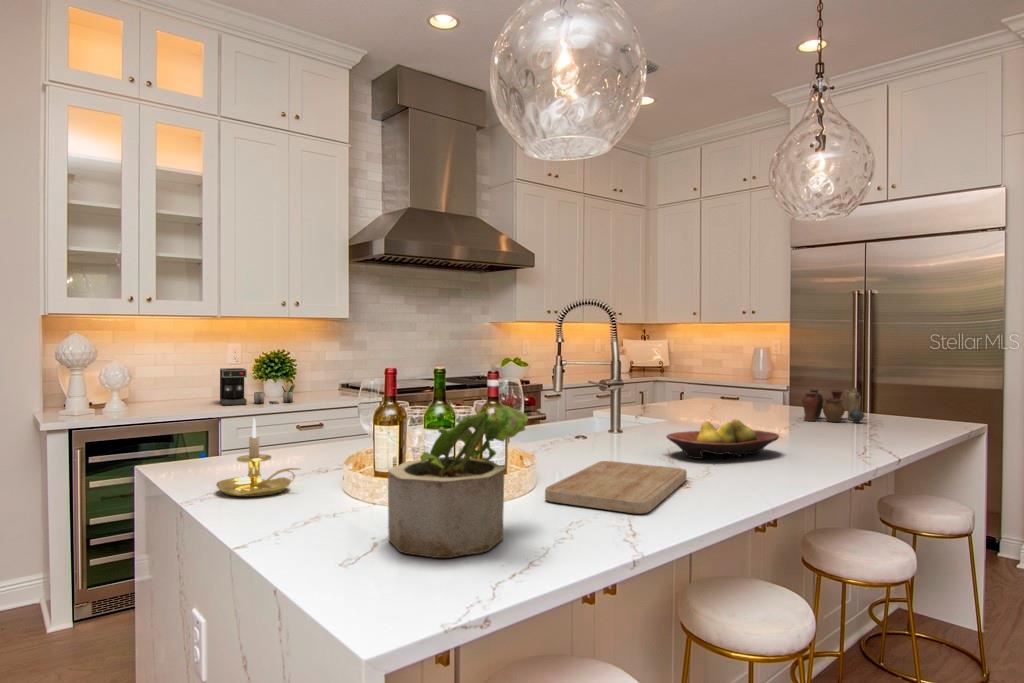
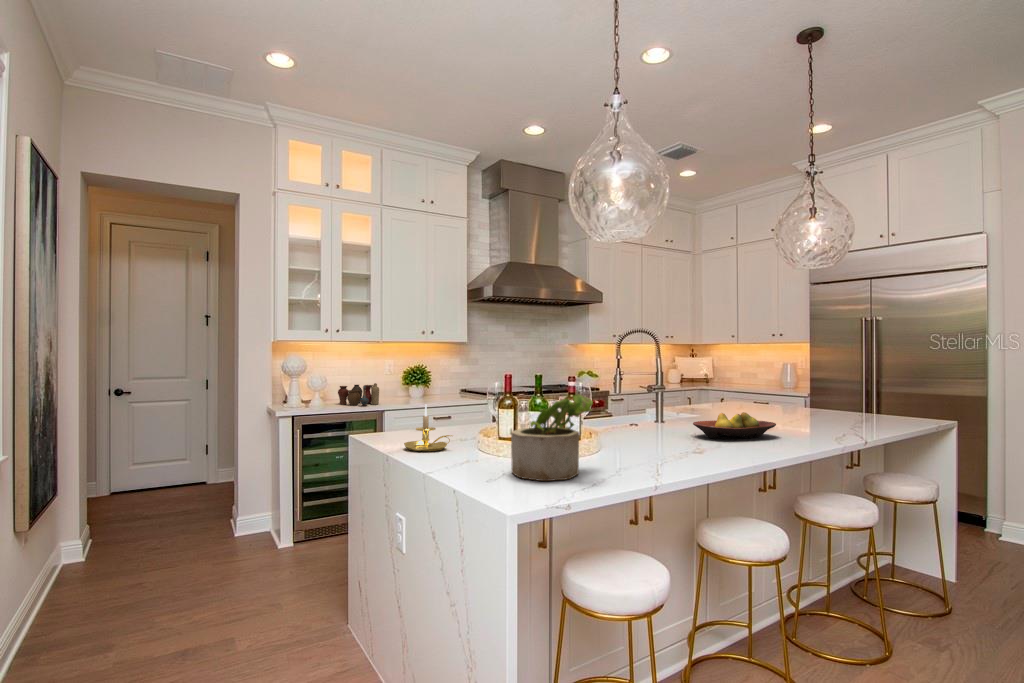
coffee maker: present [220,368,295,405] -> none [382,377,432,402]
vase: present [802,388,865,423] -> present [338,383,379,406]
cutting board: present [545,461,687,514] -> none [605,437,702,465]

